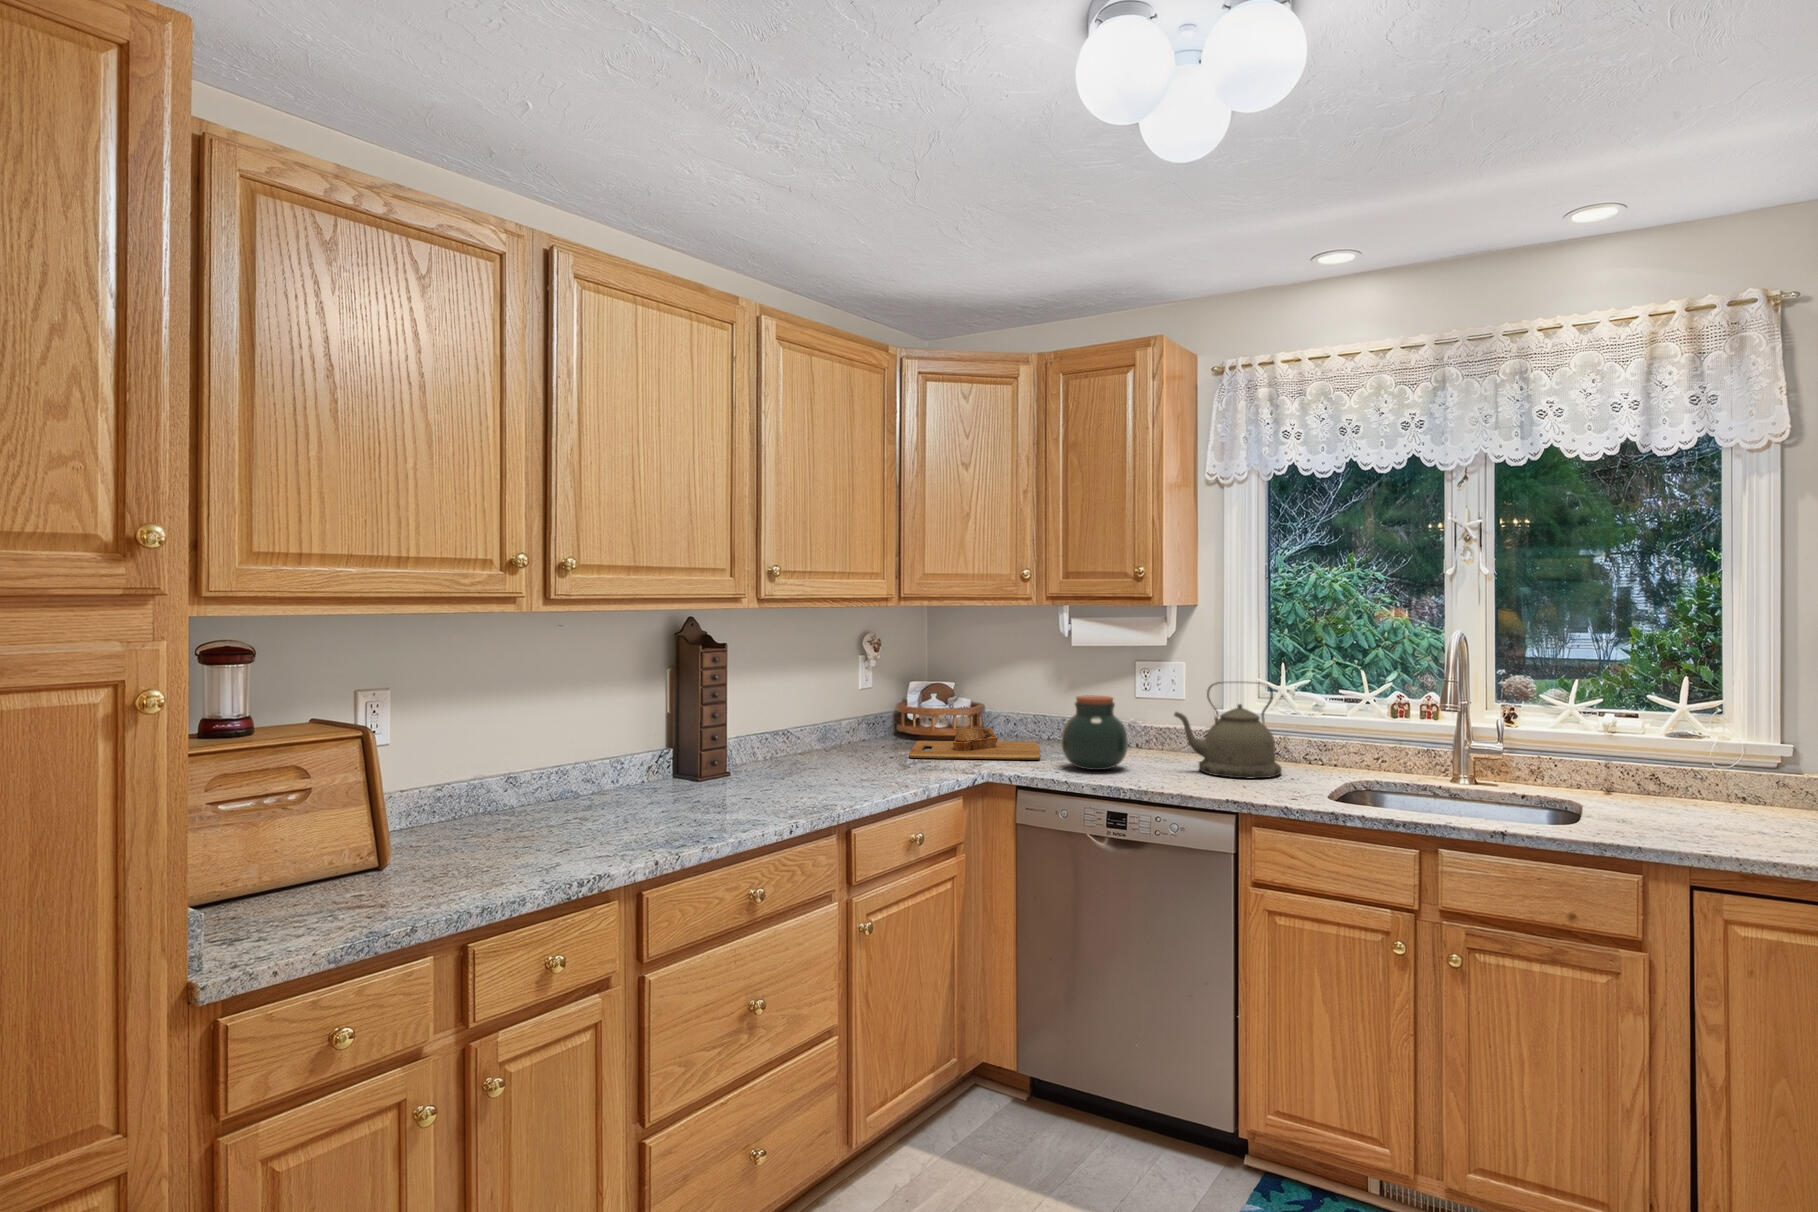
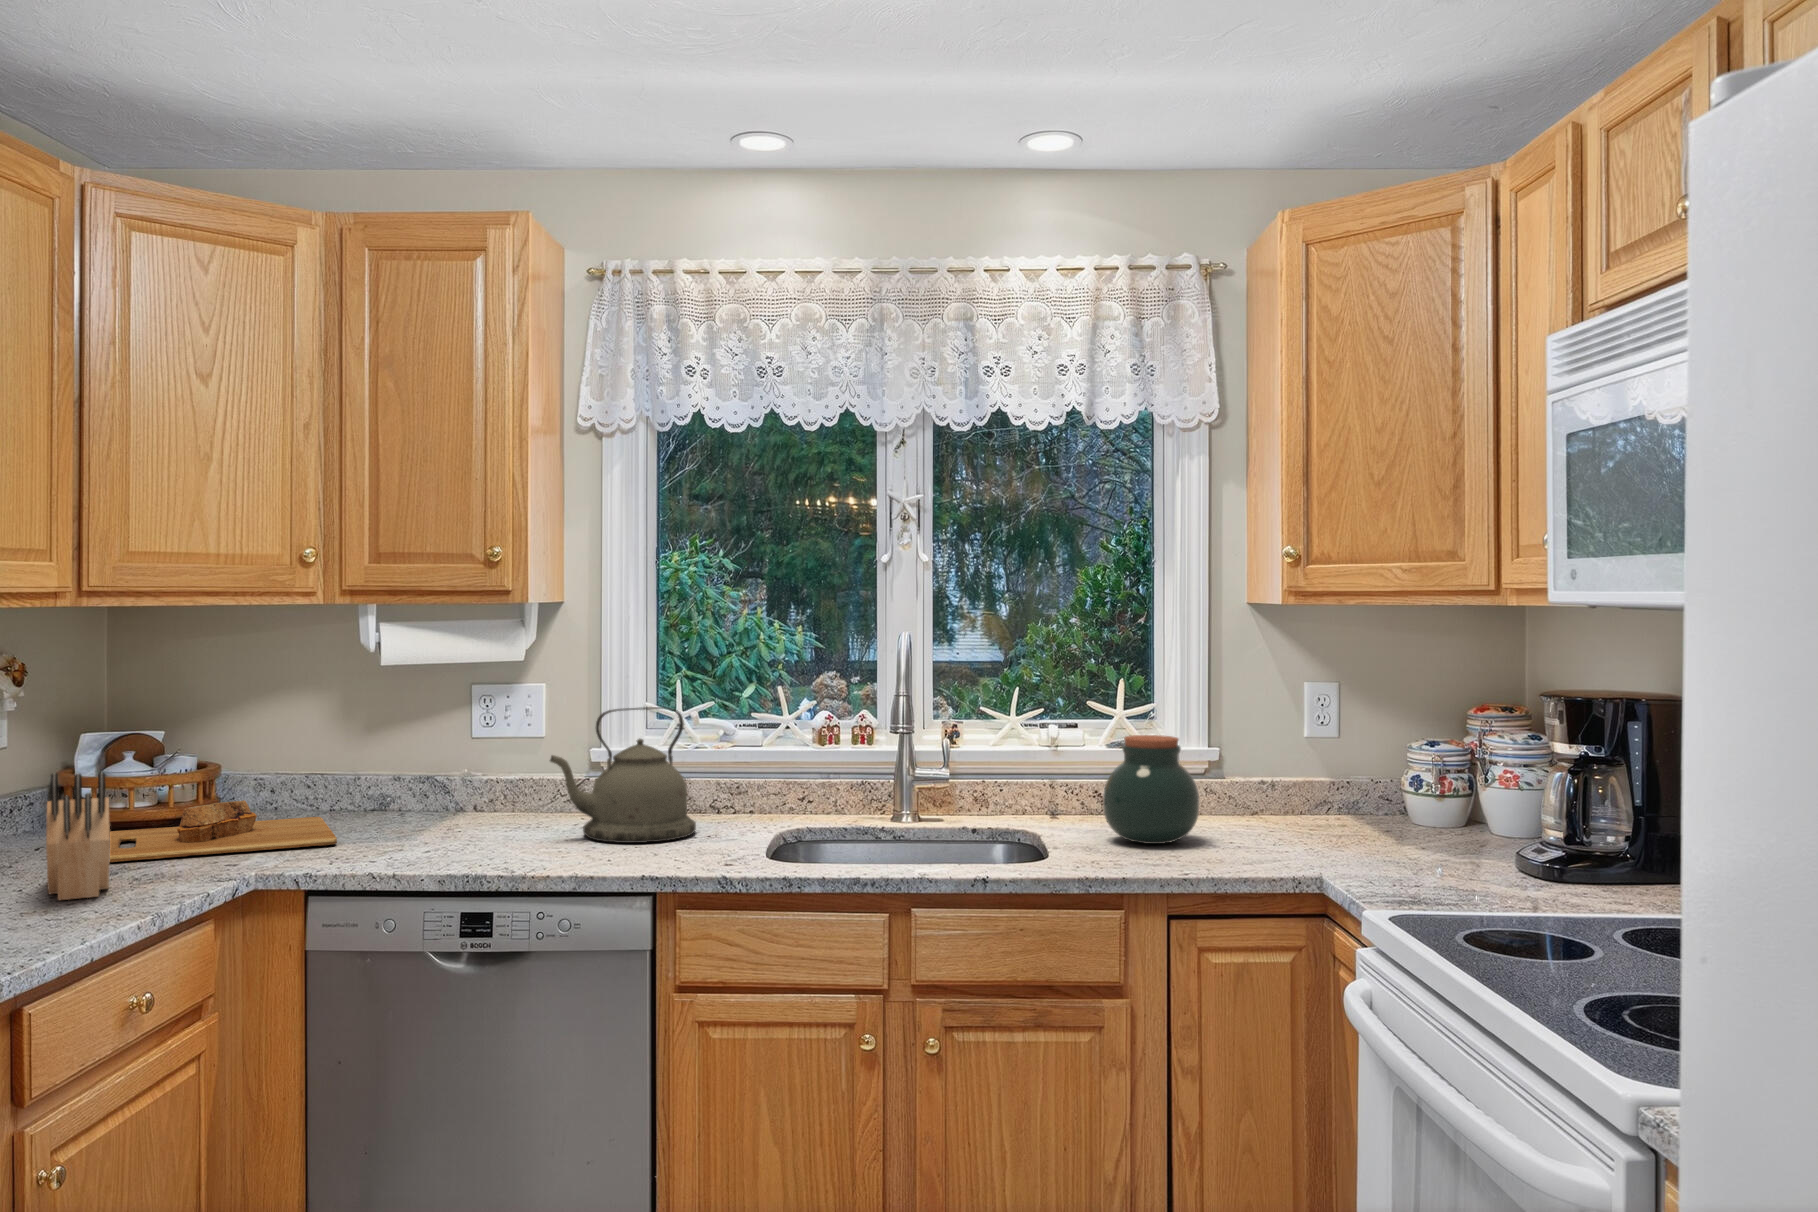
jar: present [1062,695,1128,770] -> present [1103,735,1199,844]
knife block: none [876,703,912,776] -> present [46,773,110,900]

